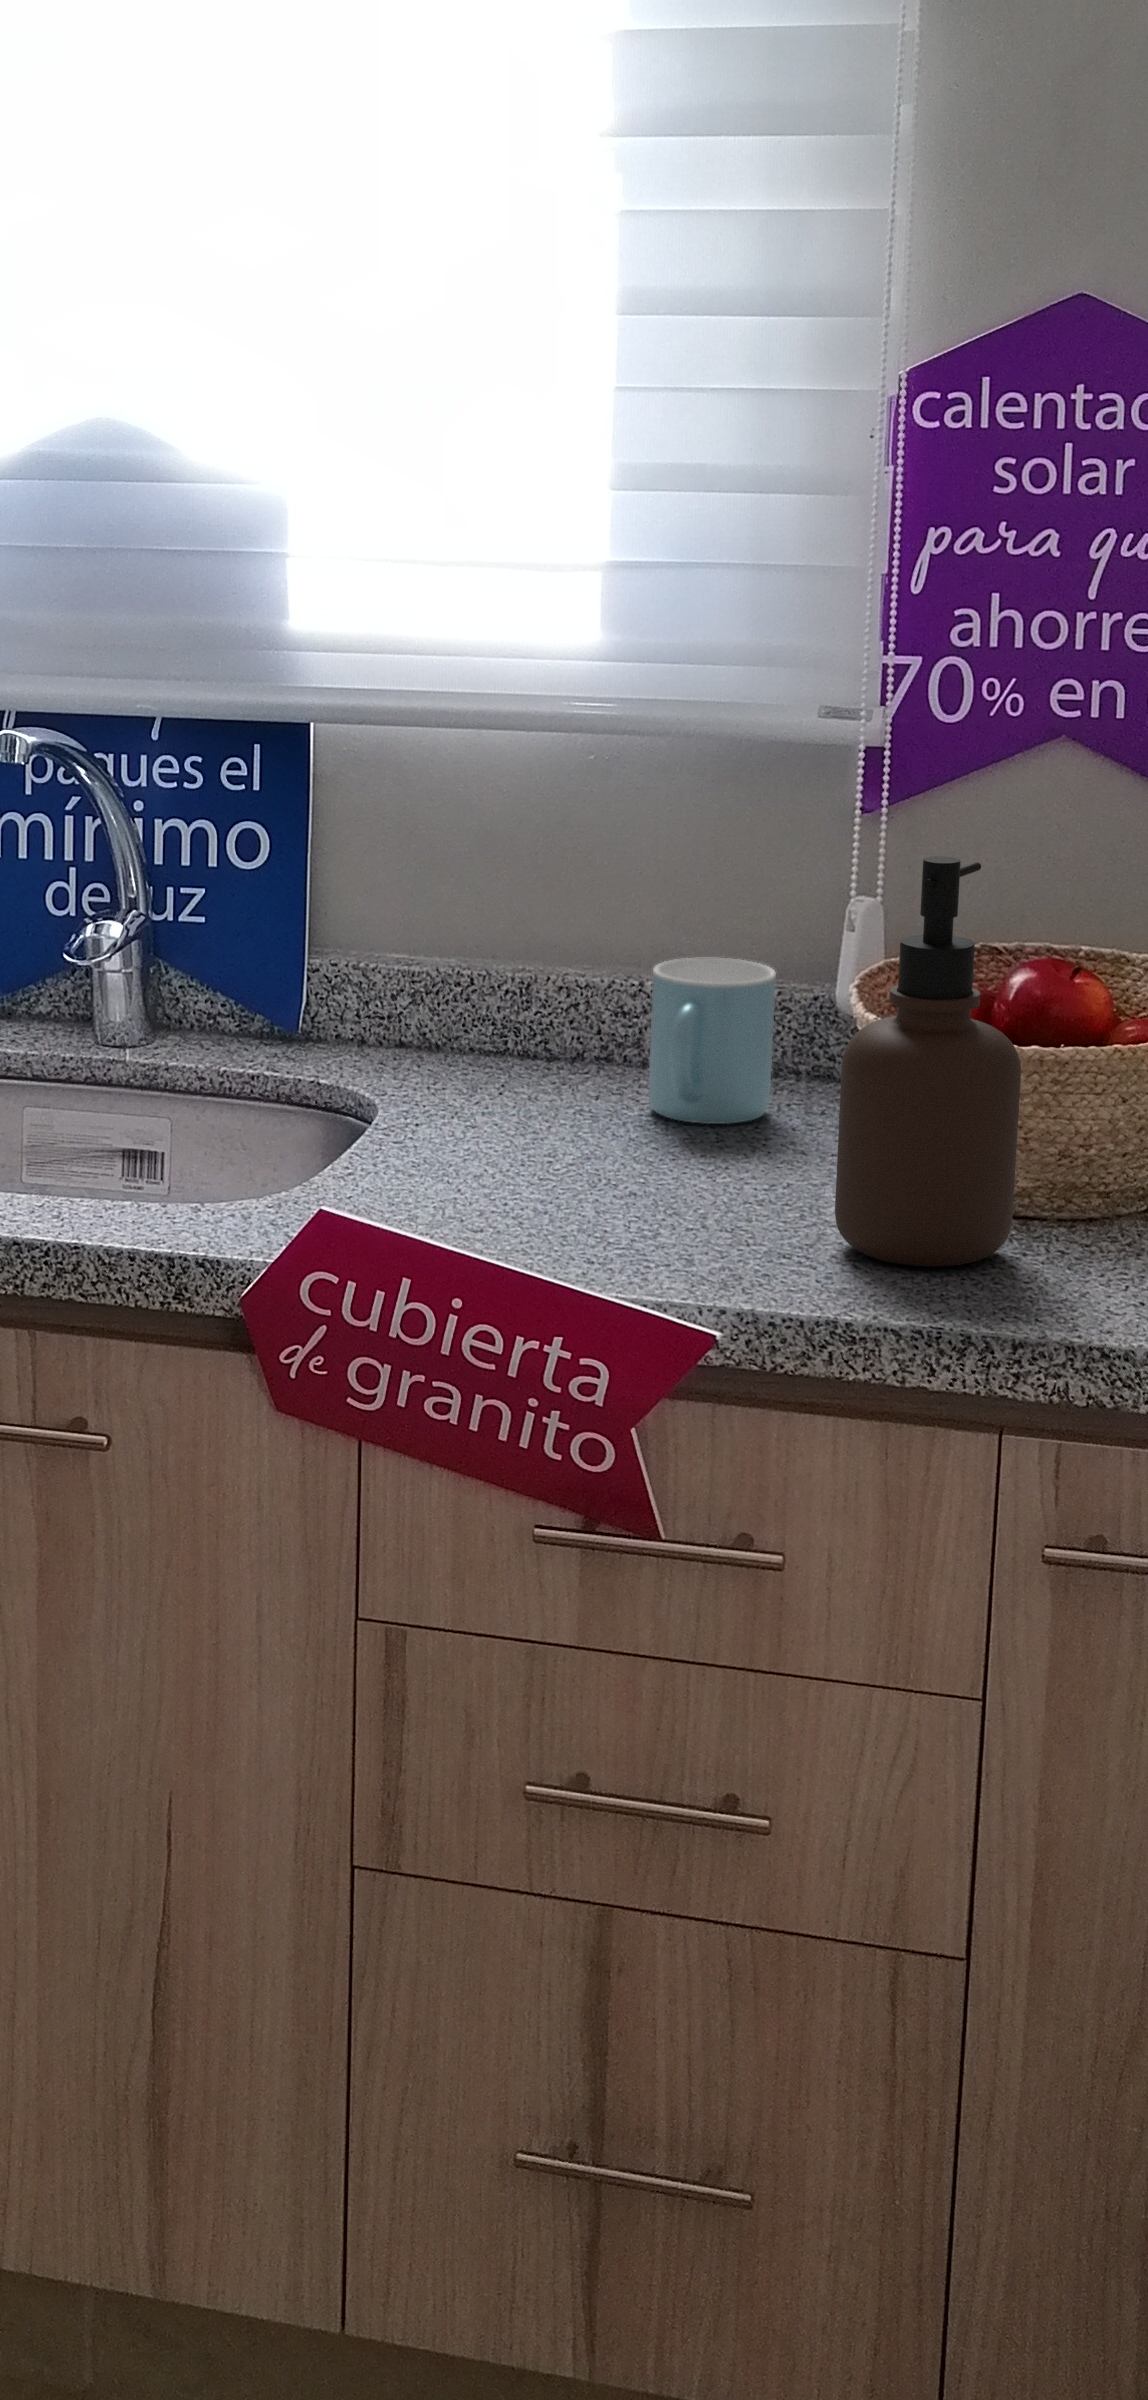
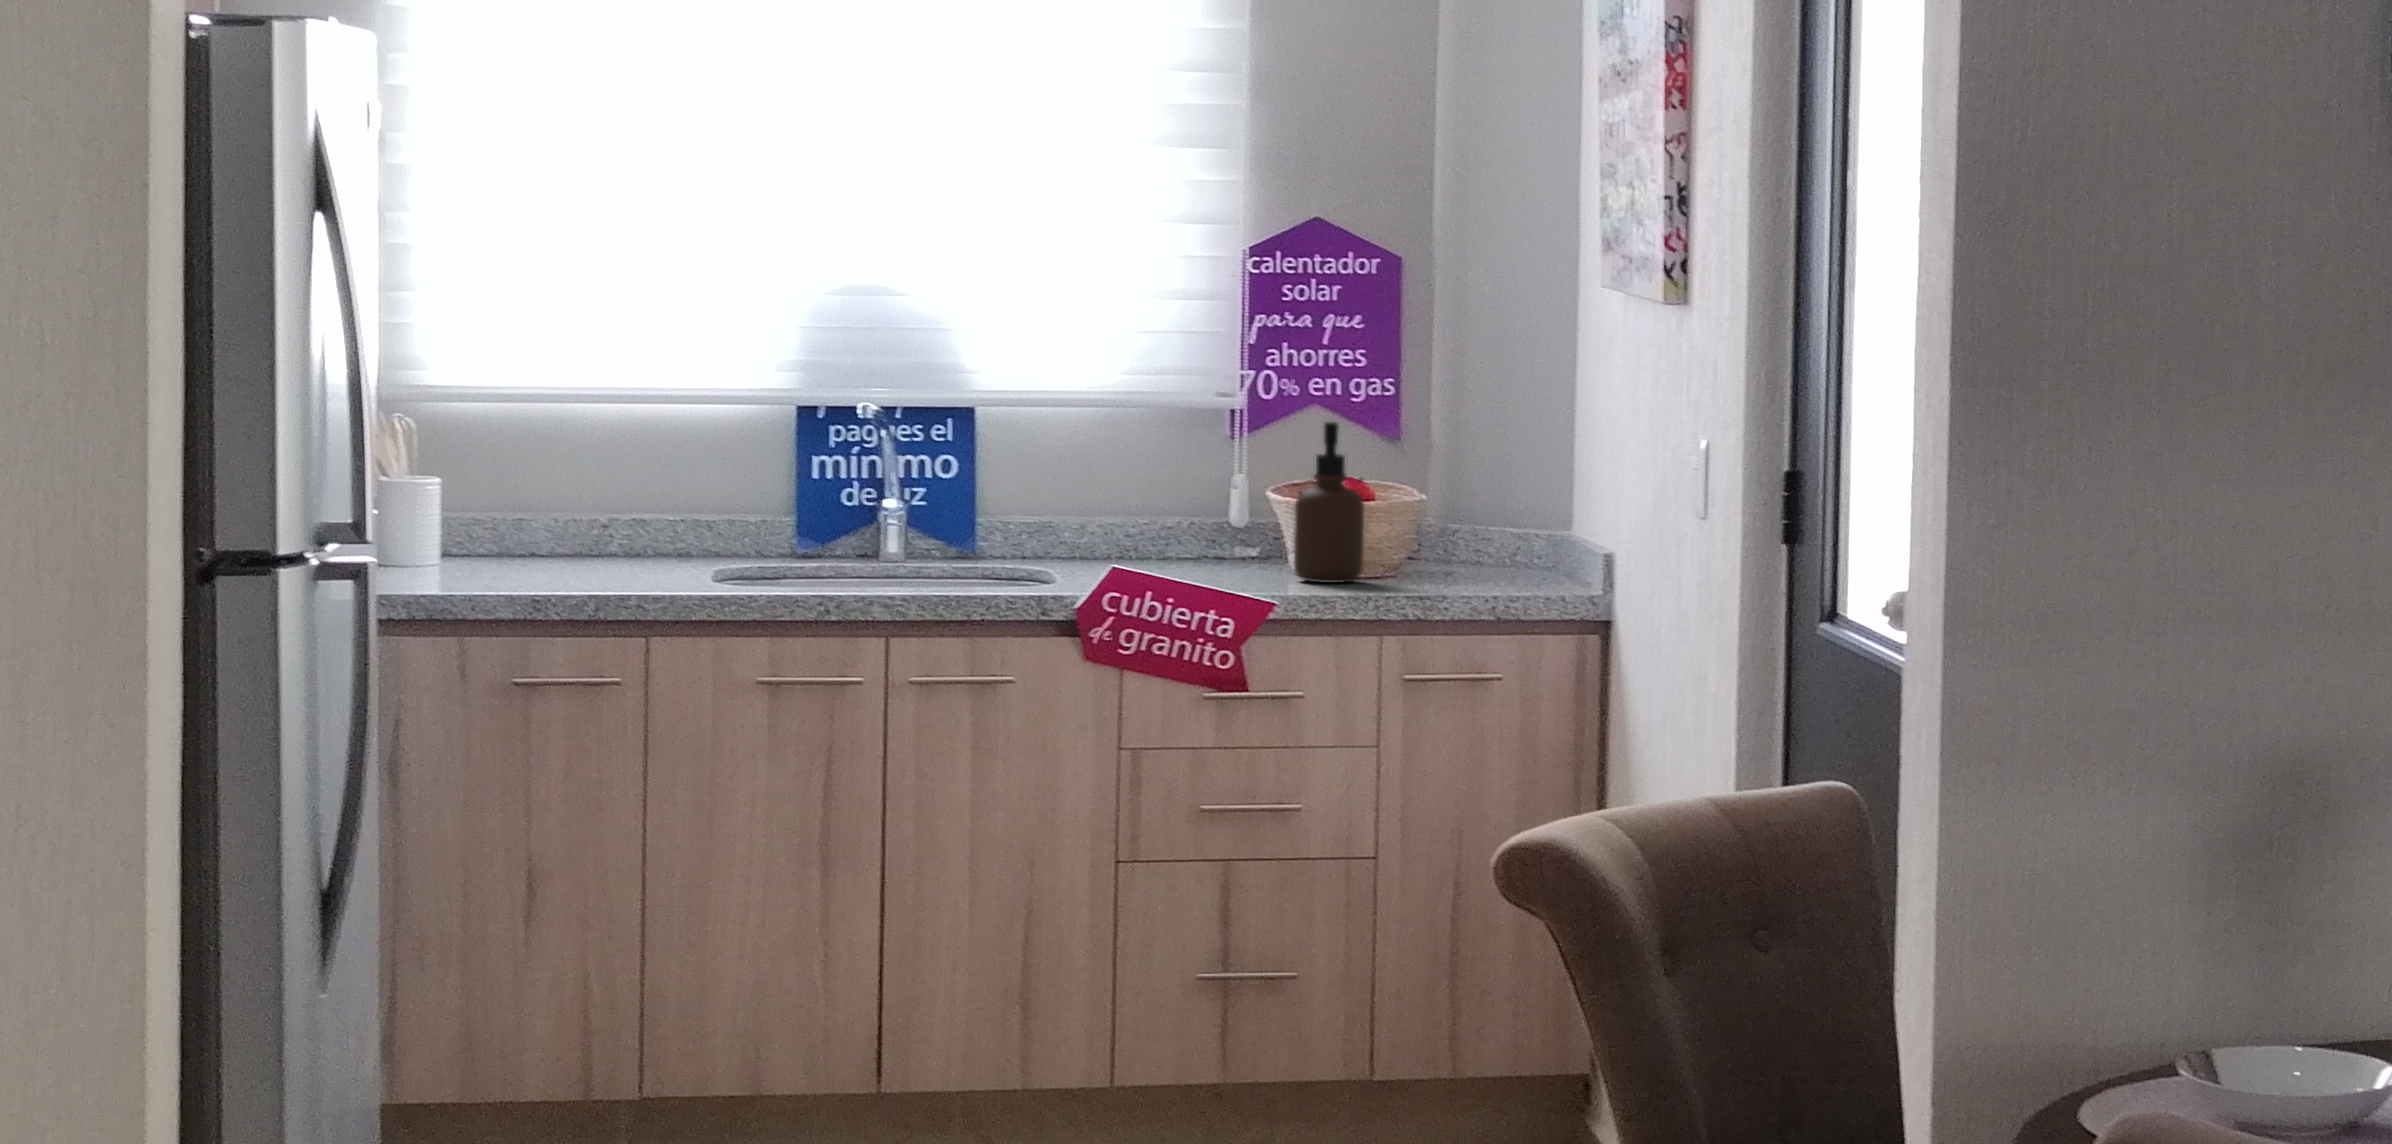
mug: present [649,958,776,1124] -> none [1160,499,1214,566]

